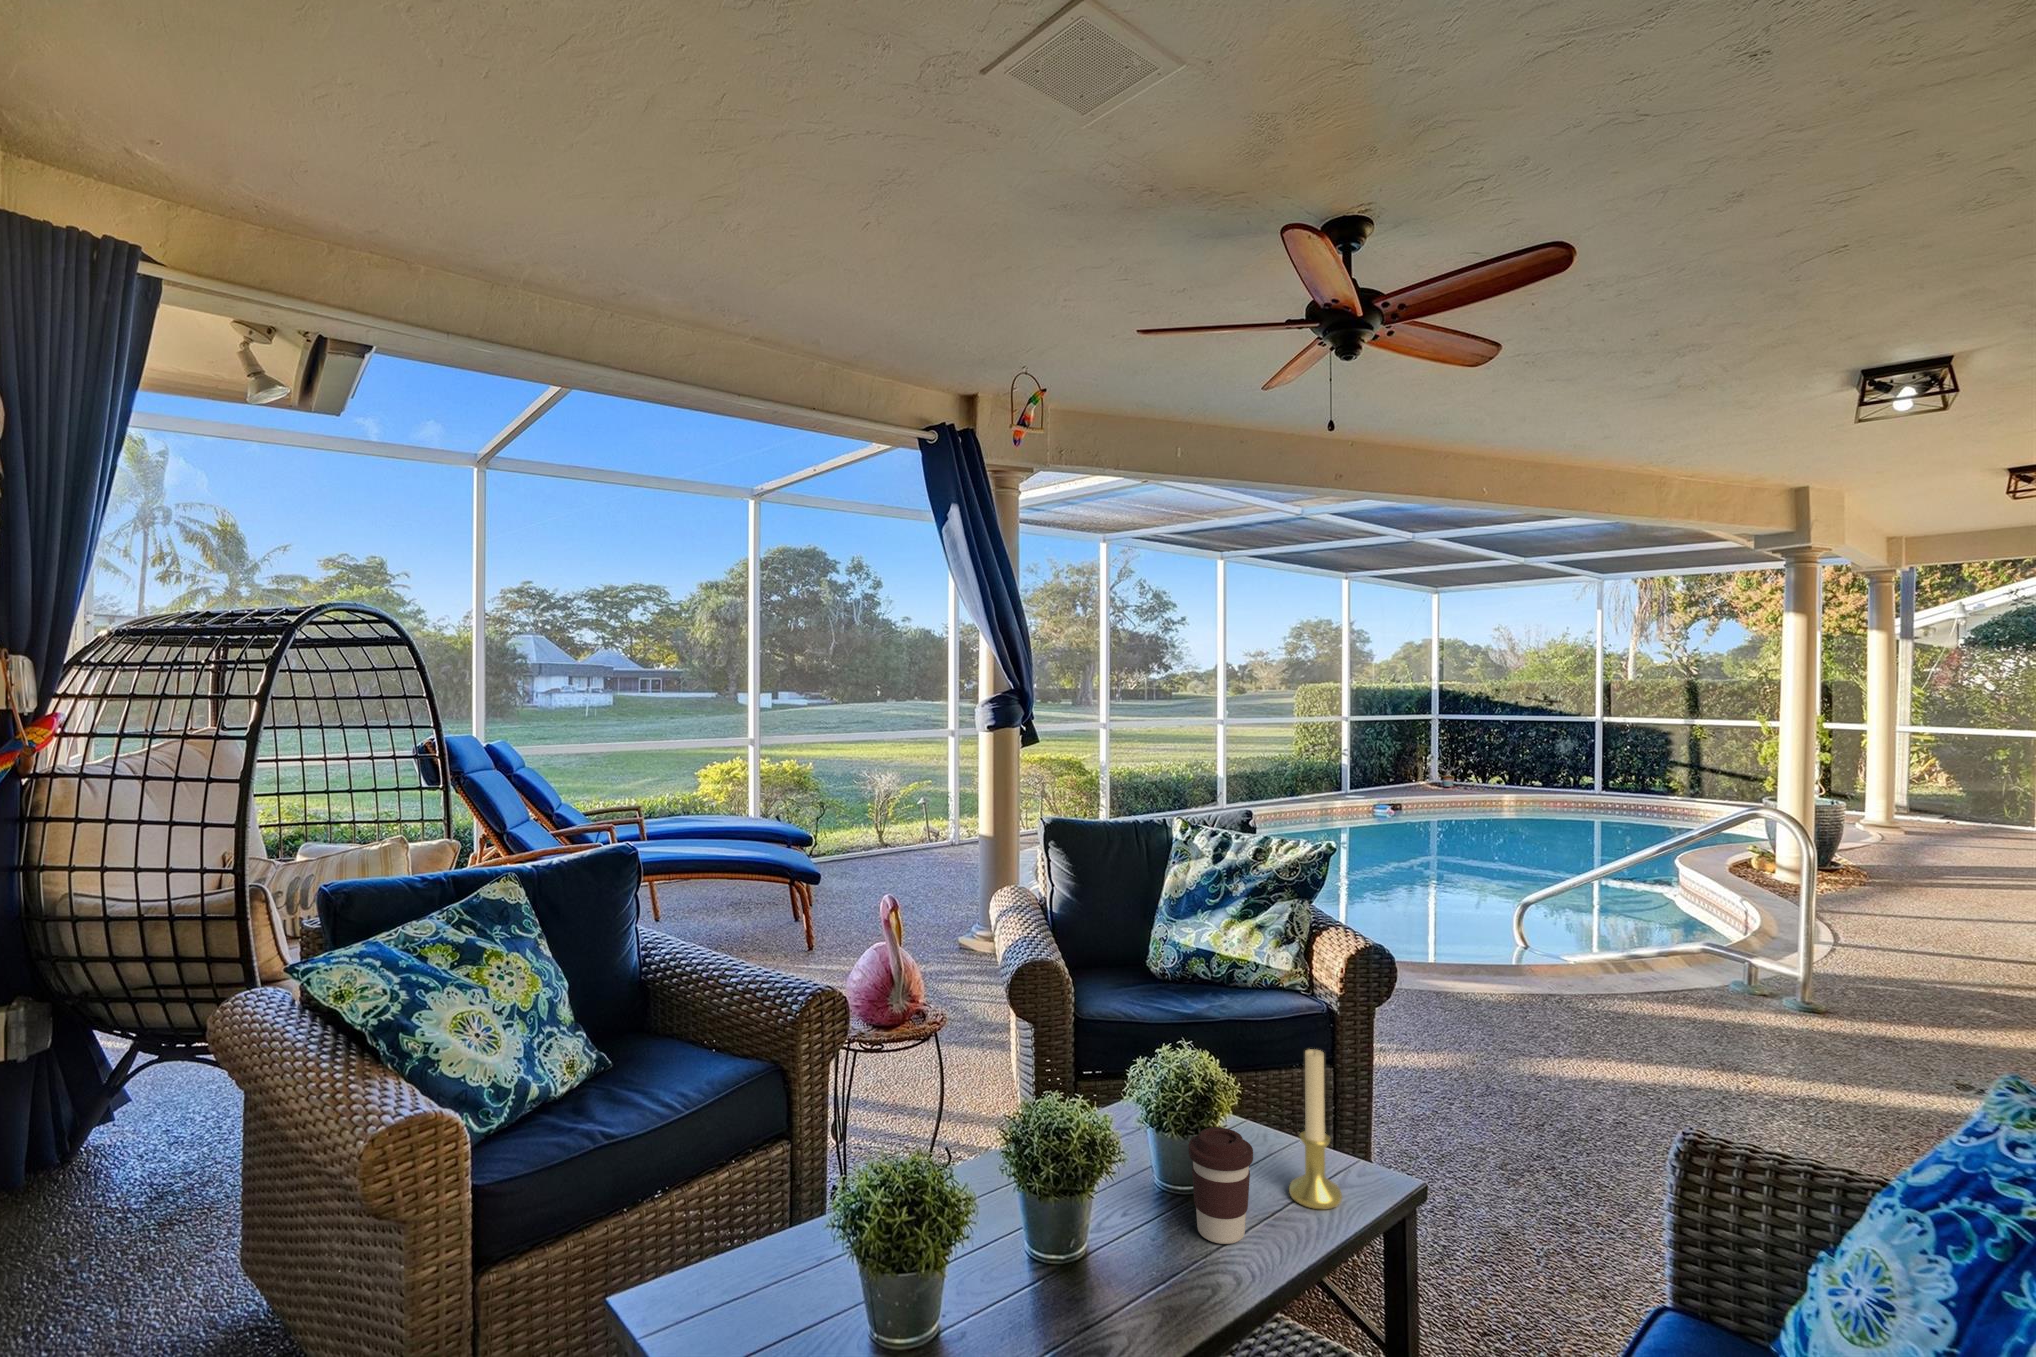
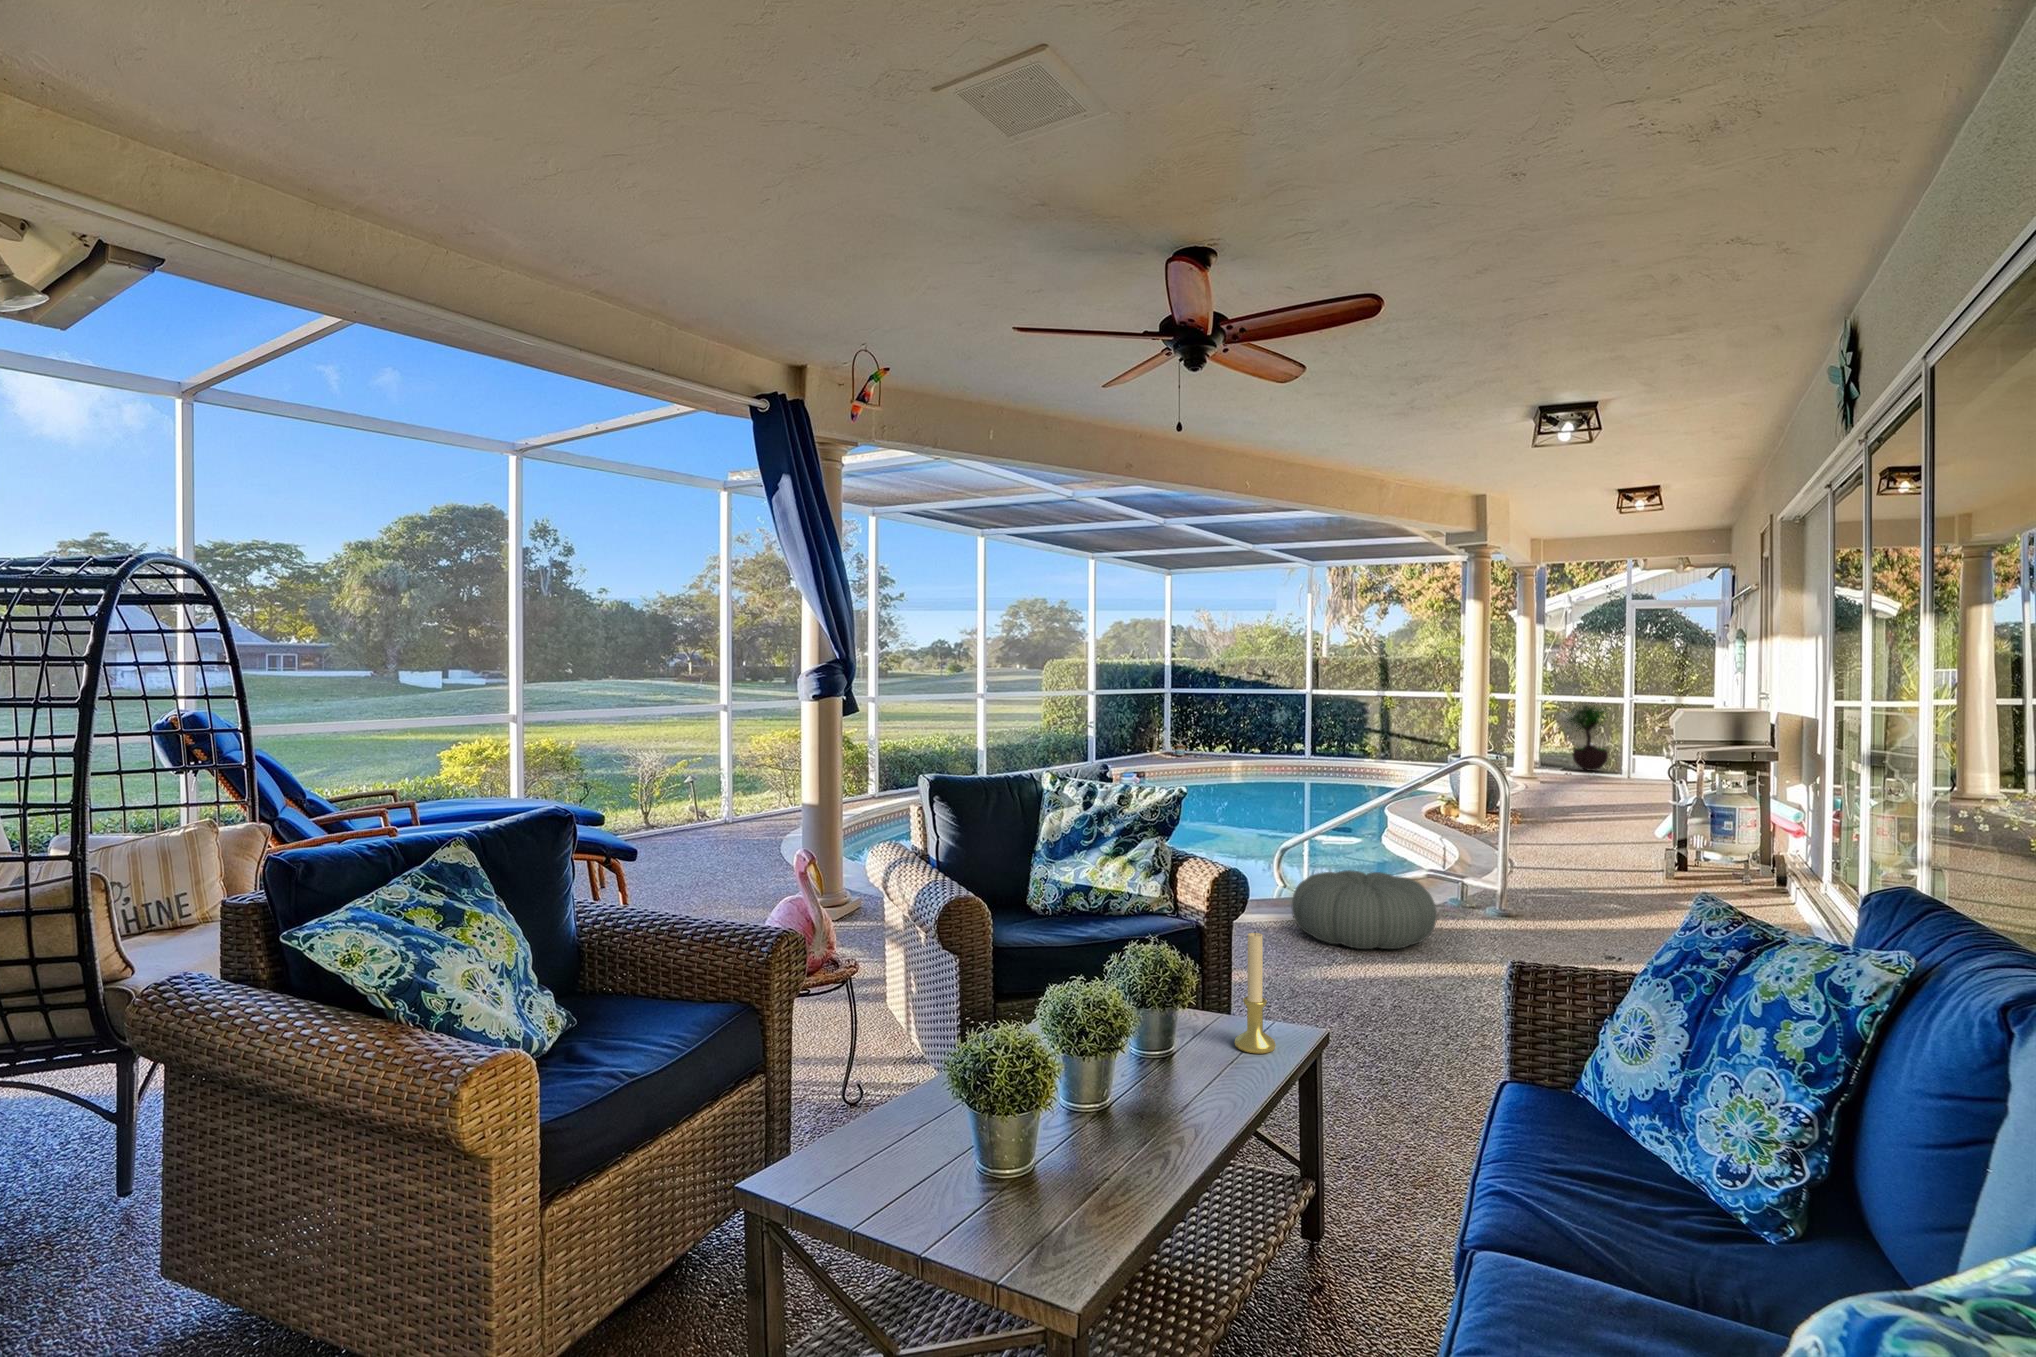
potted tree: none [1936,731,2006,819] -> present [1567,704,1608,771]
pouf: none [1507,938,1697,1041] -> present [1292,870,1437,949]
coffee cup: present [1189,1127,1253,1244] -> none [1176,995,1226,1081]

